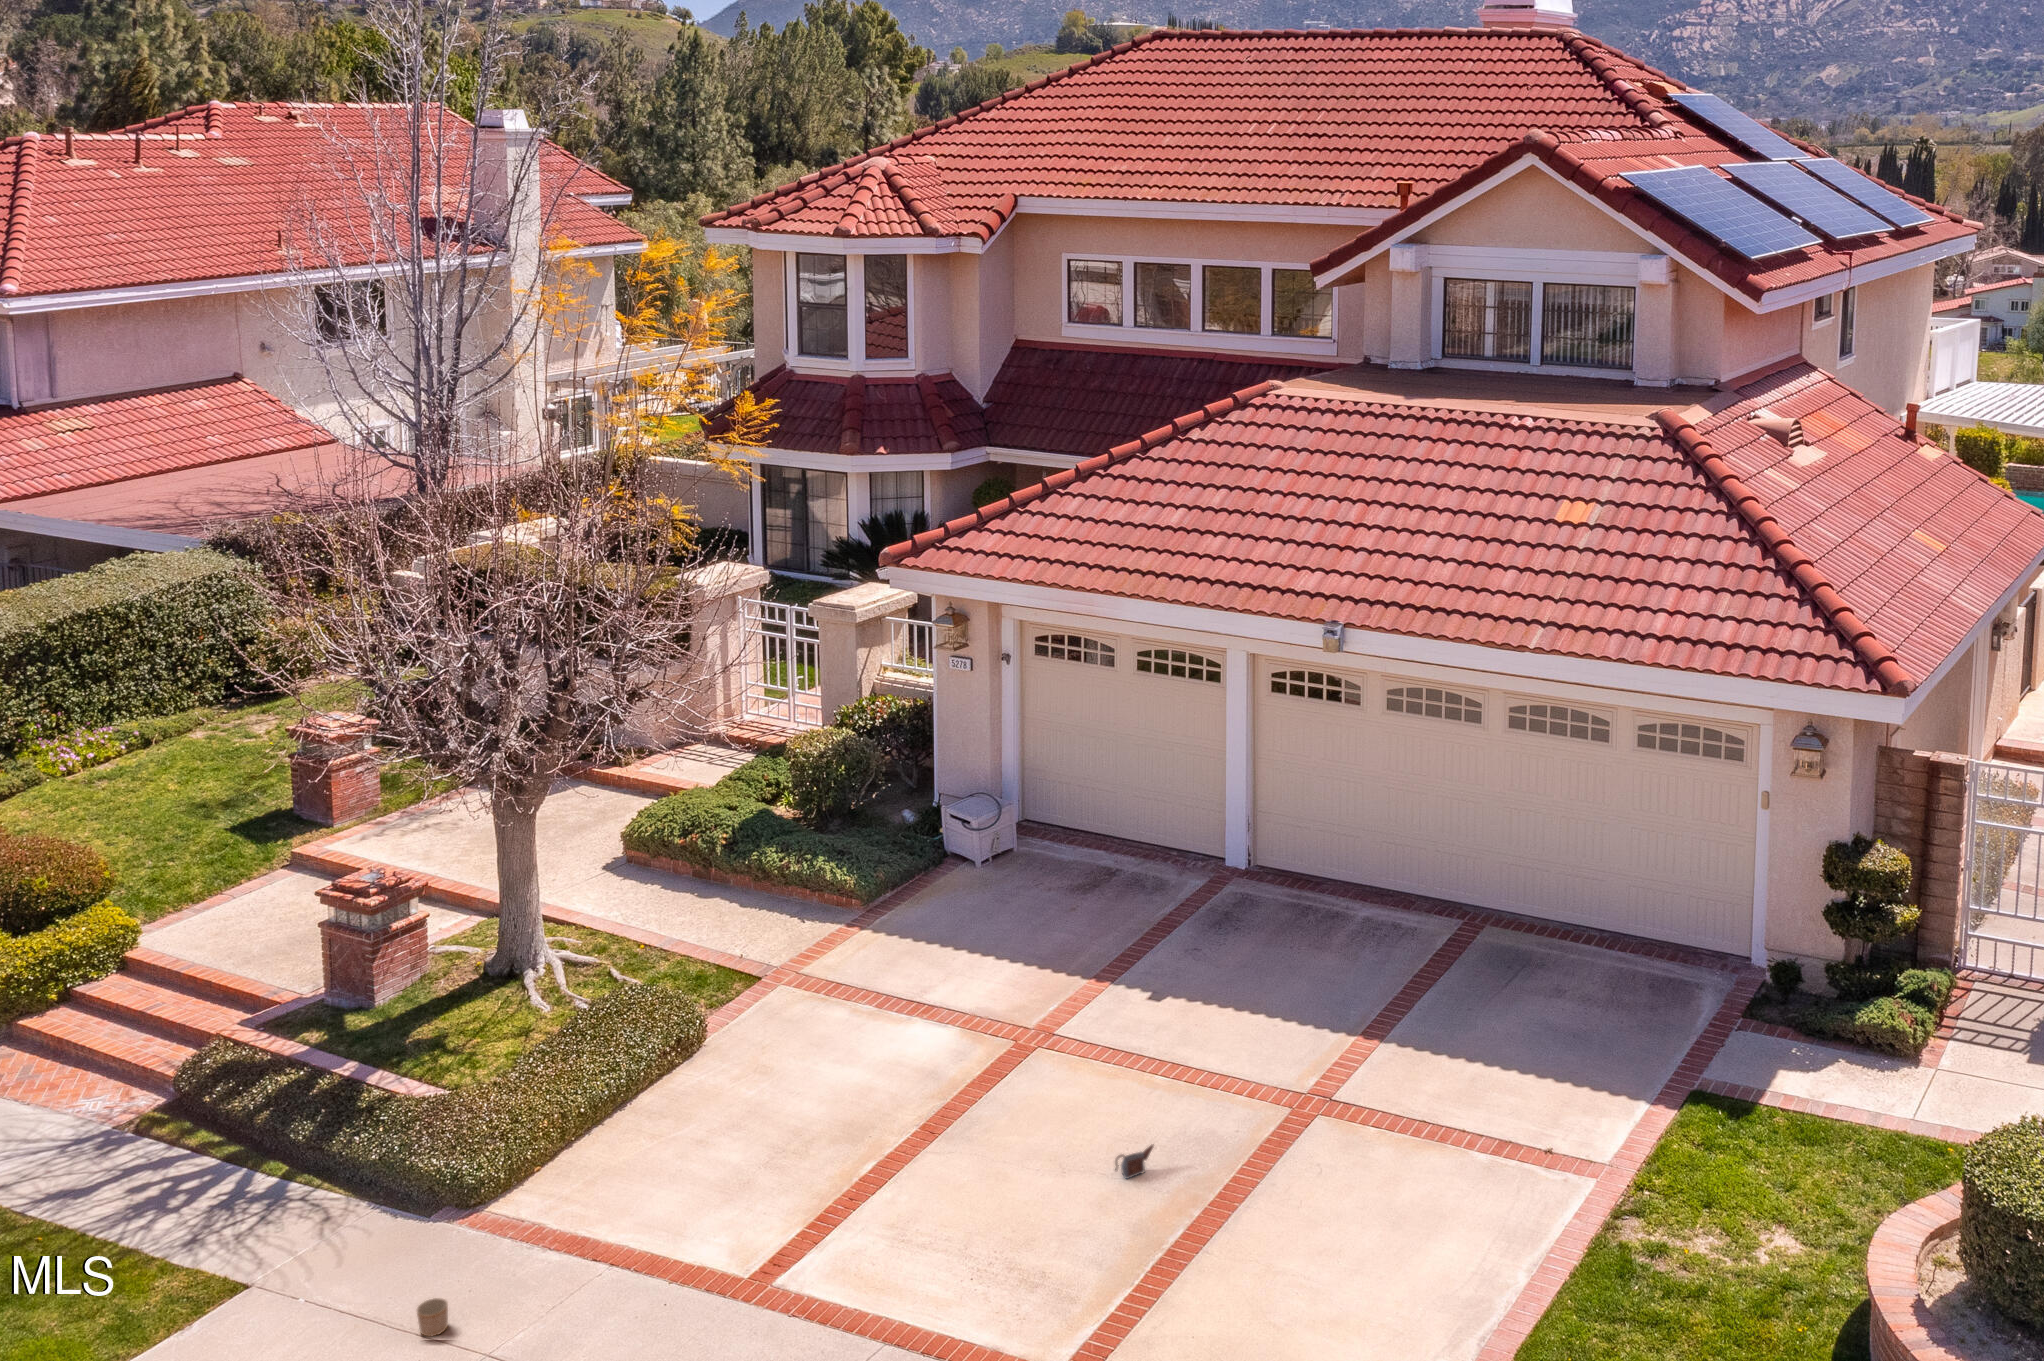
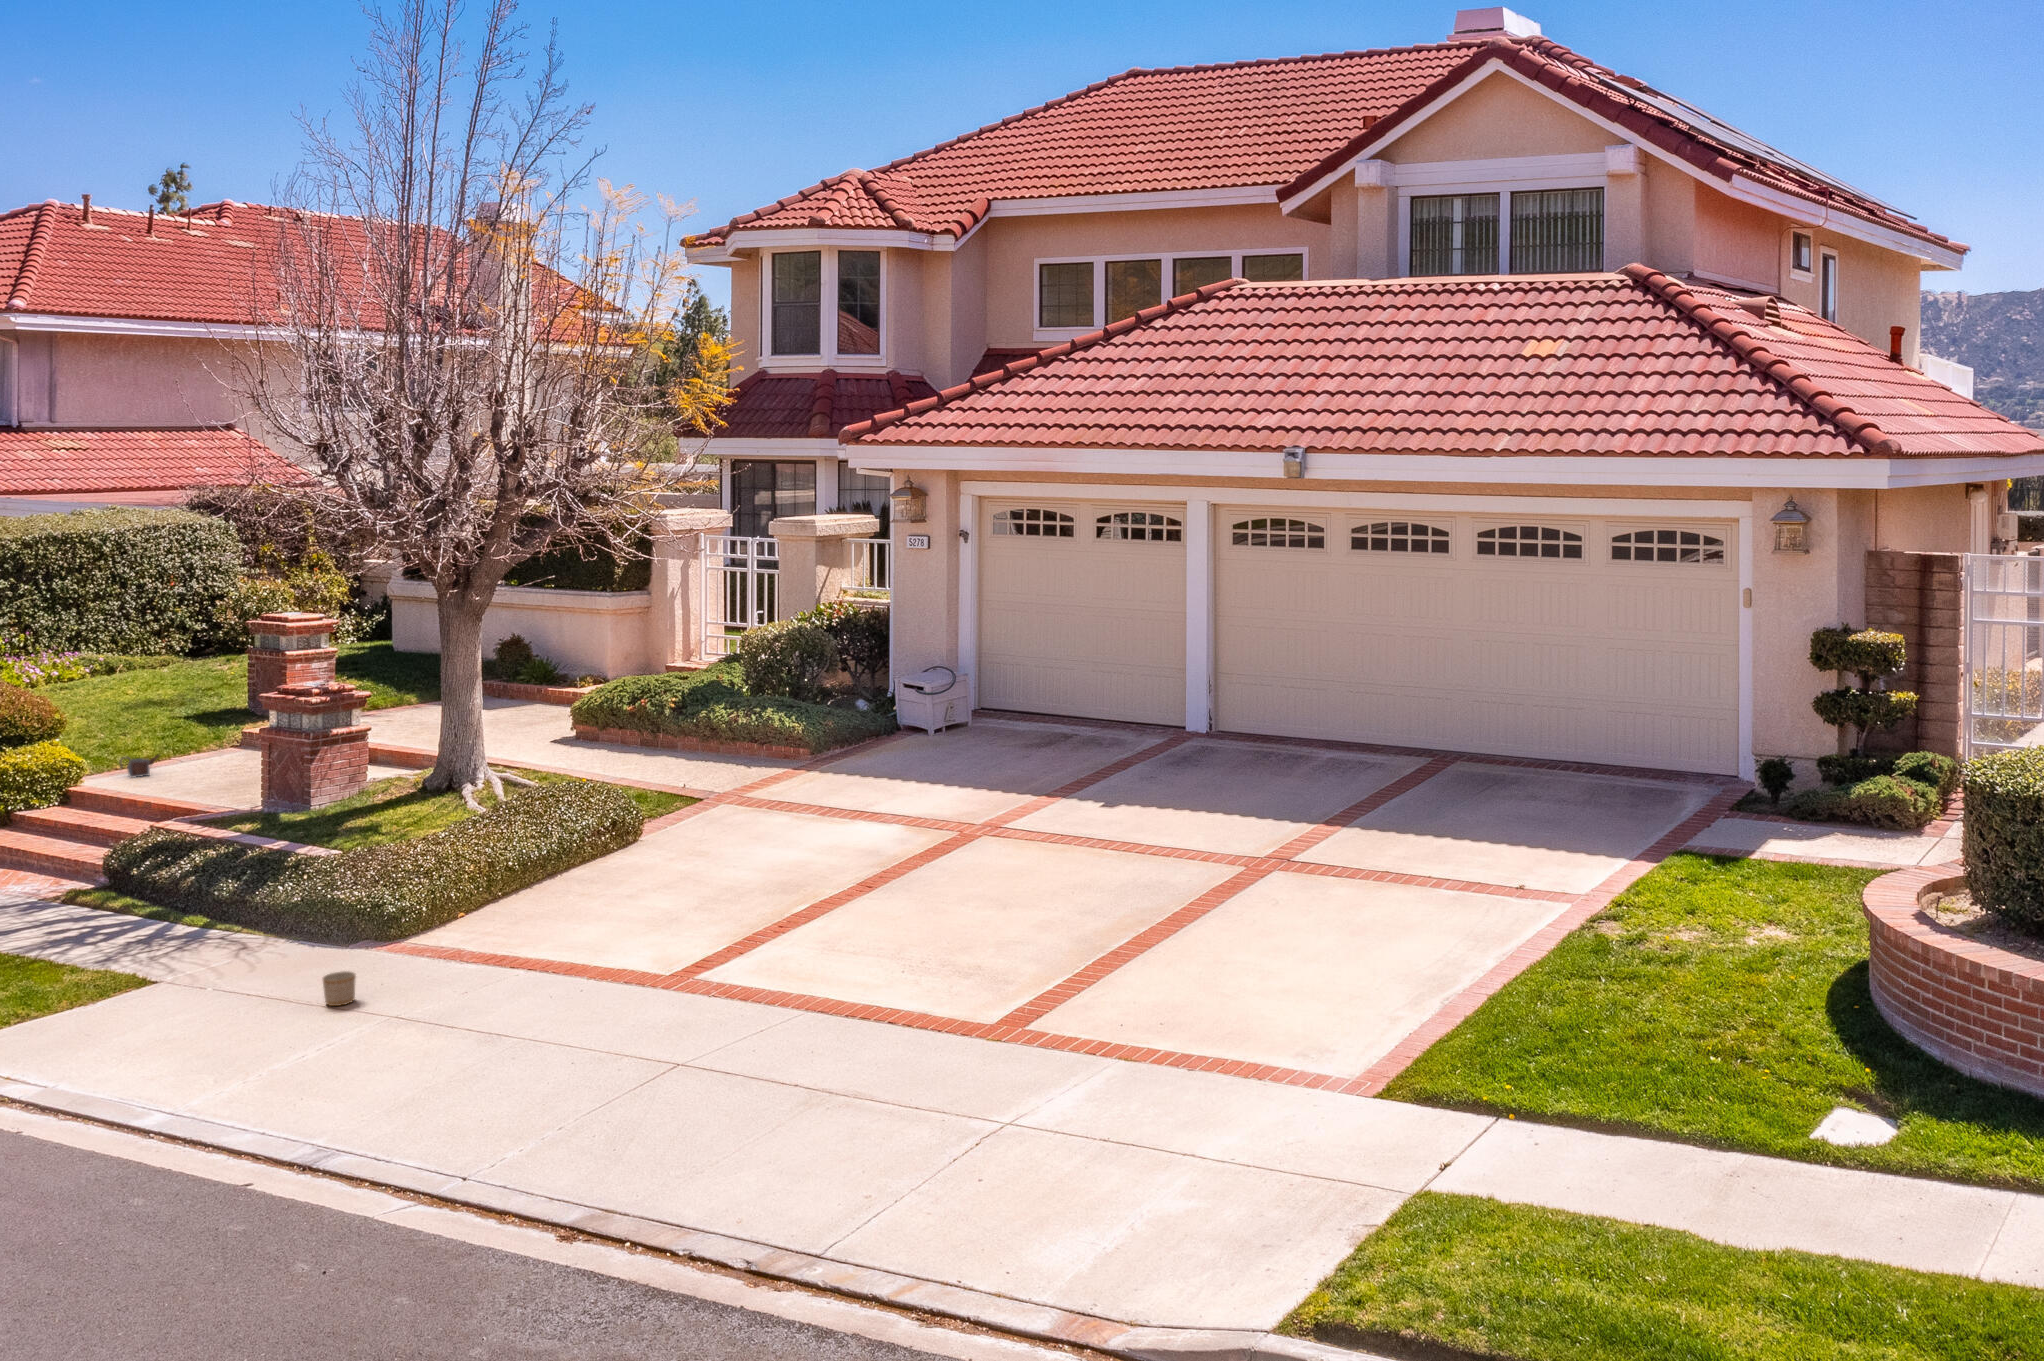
watering can: present [1115,1145,1154,1179] -> present [119,754,160,777]

